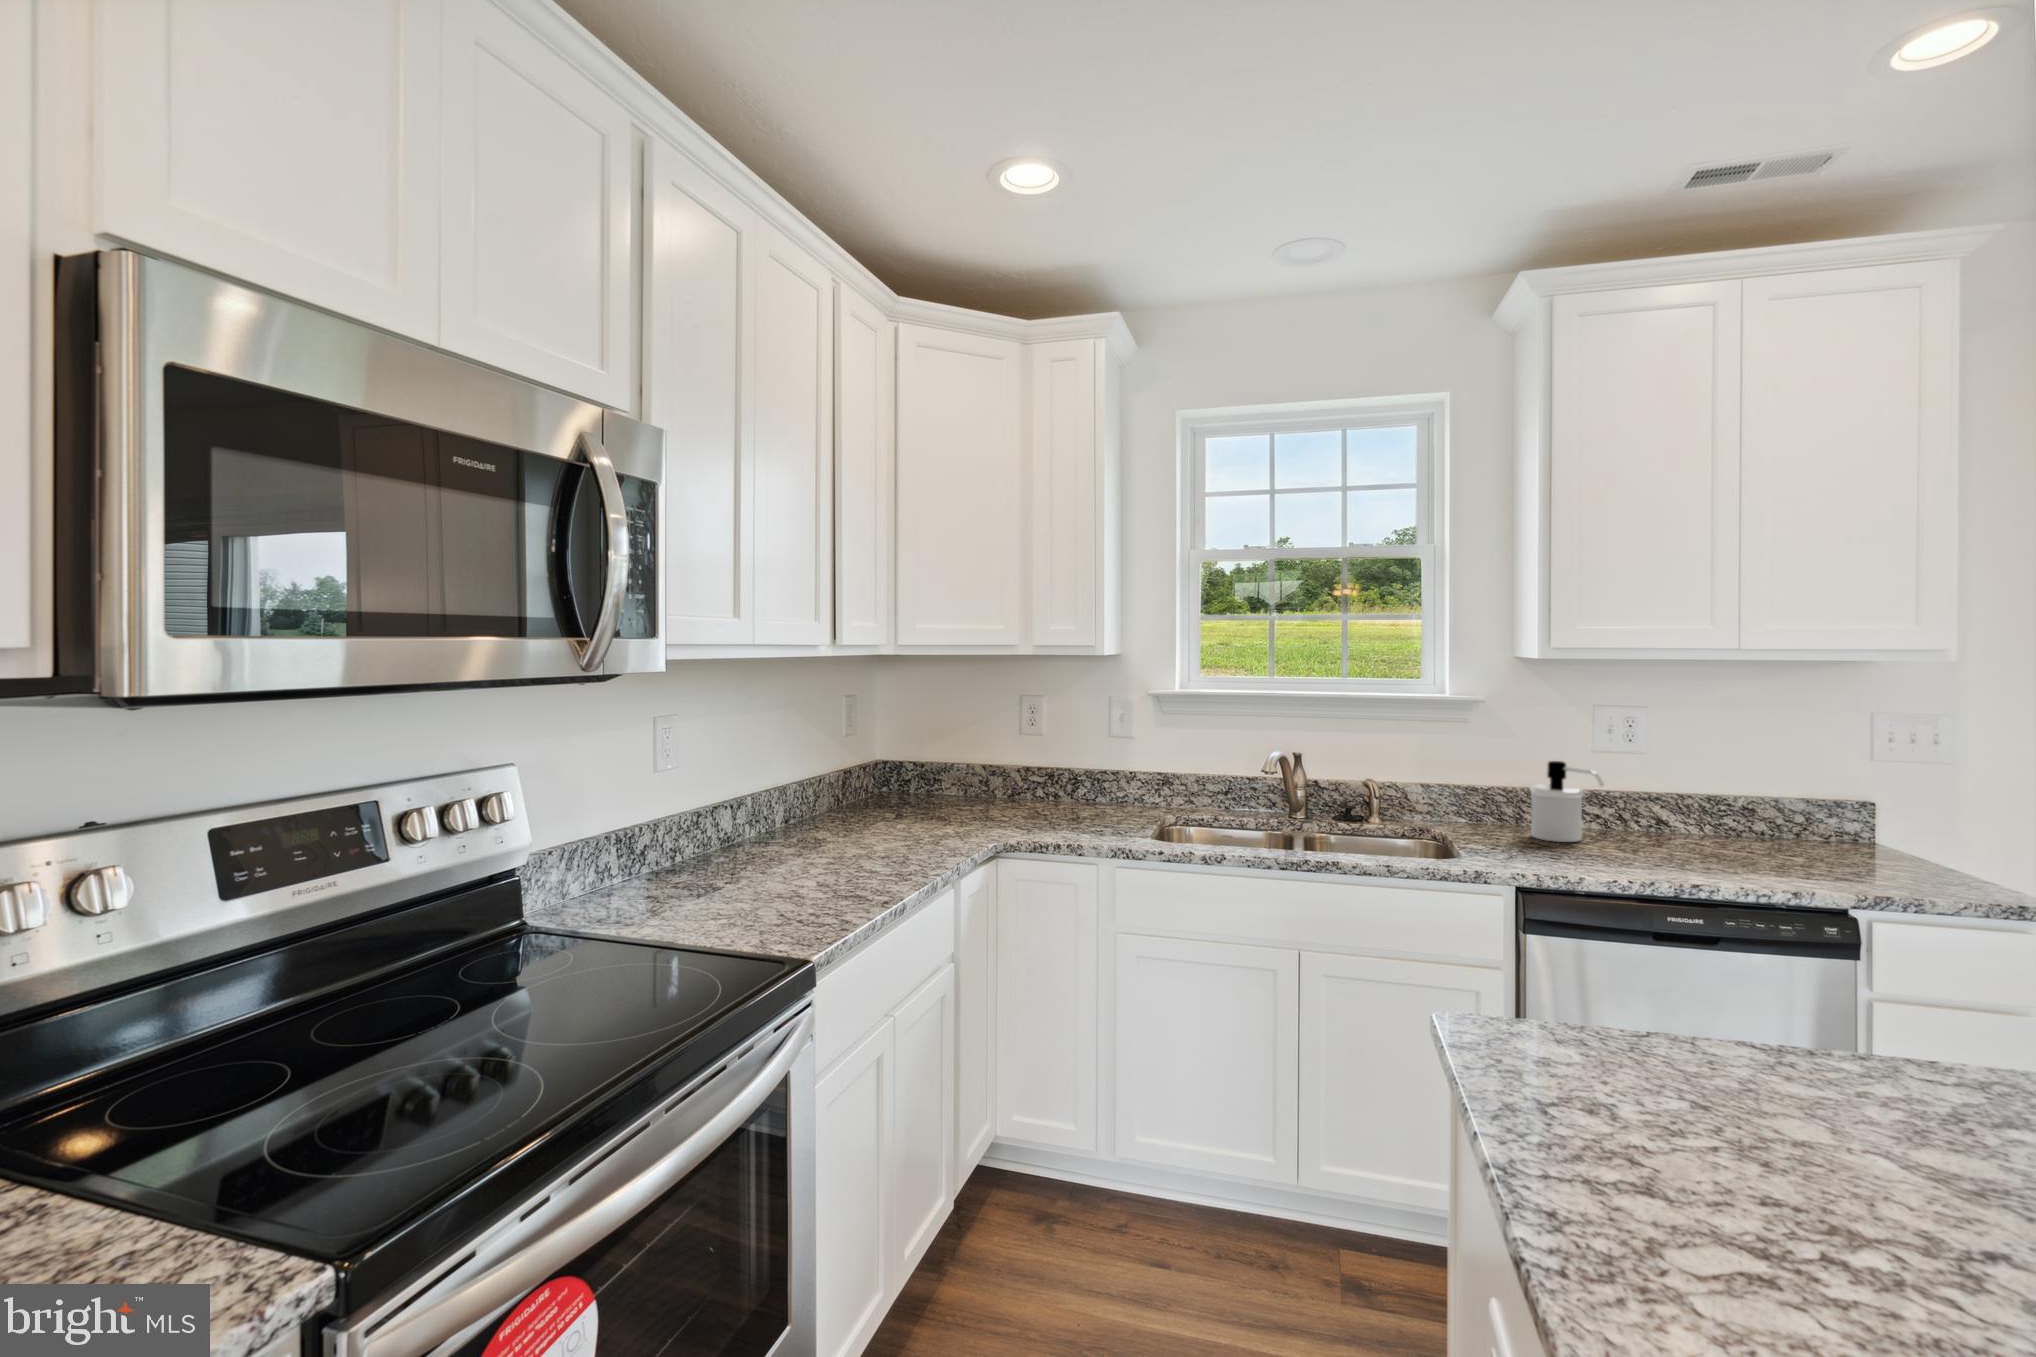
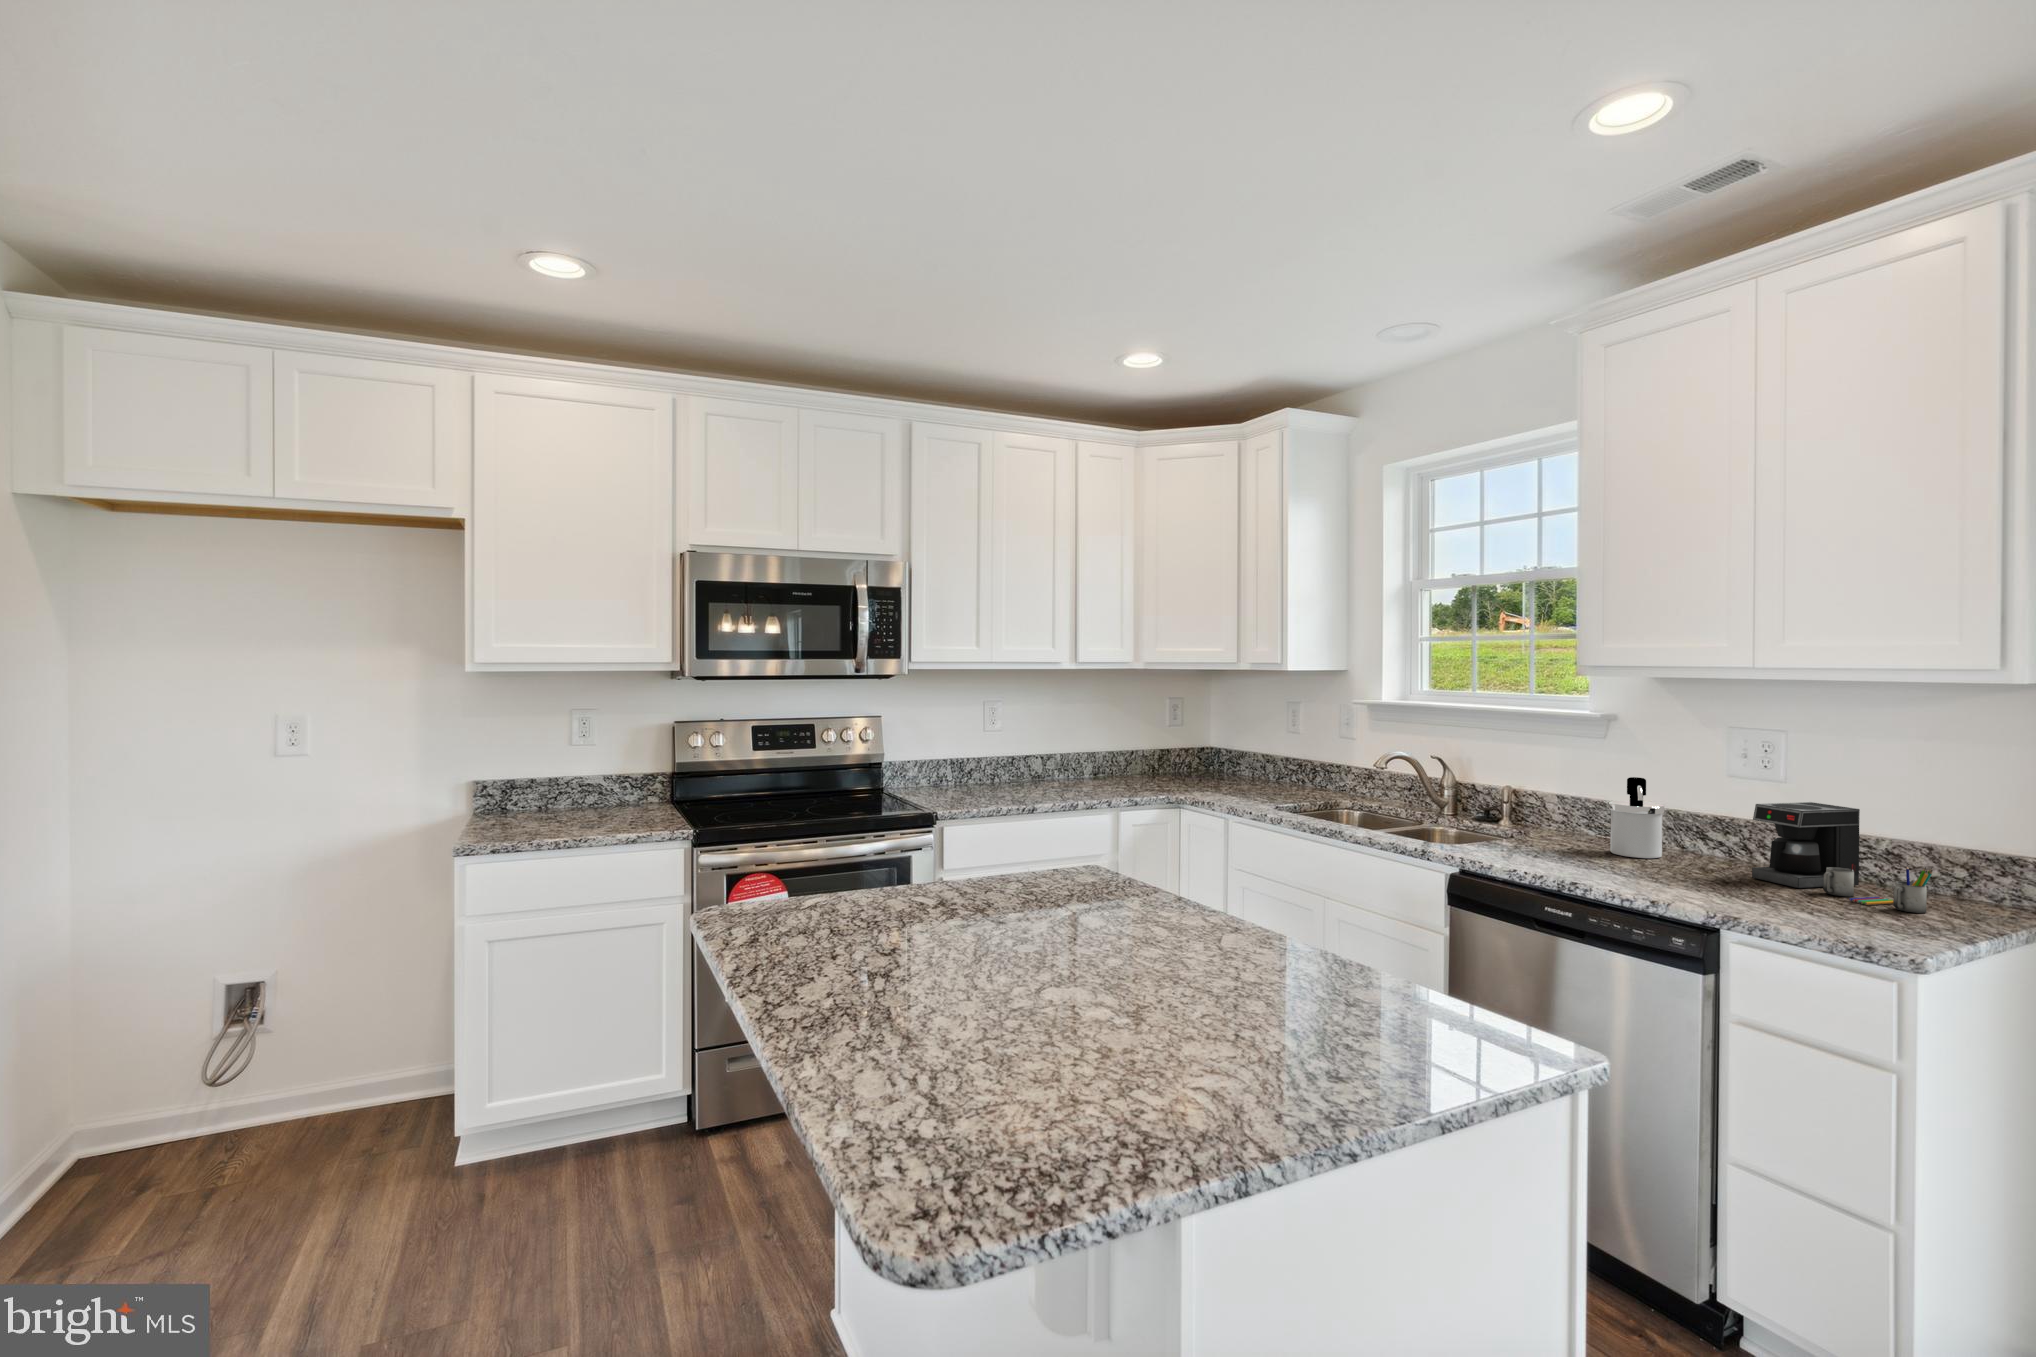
coffee maker: none [1686,771,1877,861] -> present [1752,802,1933,913]

